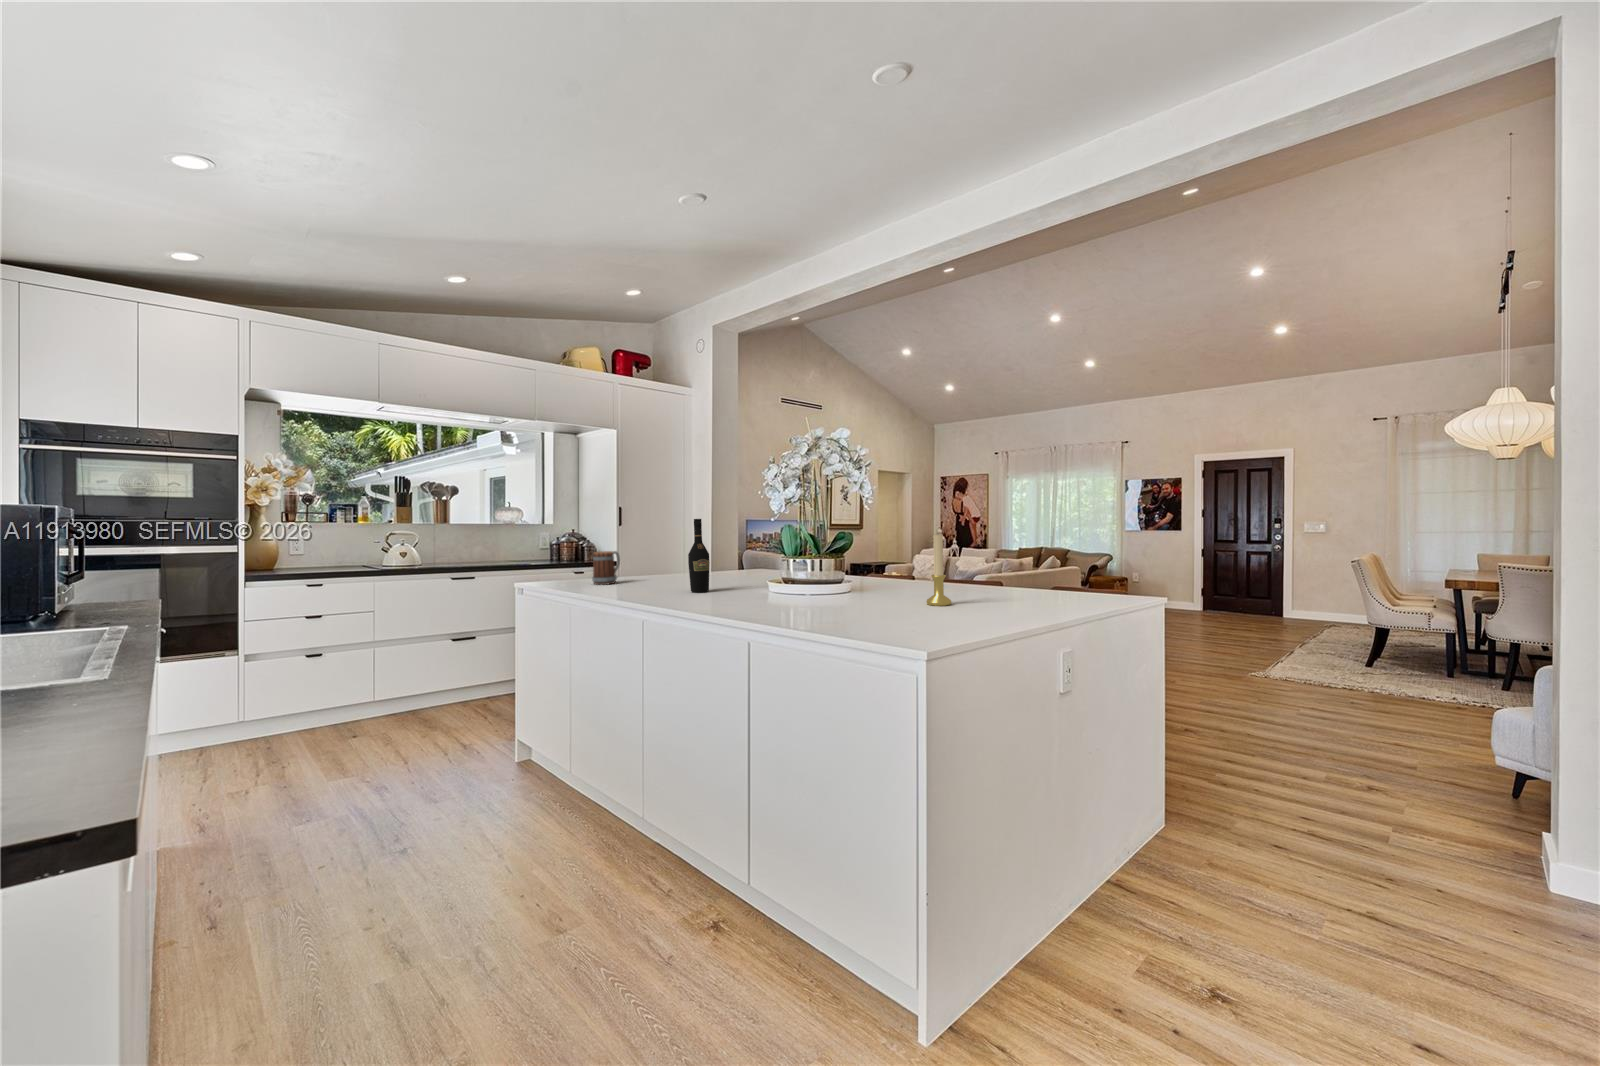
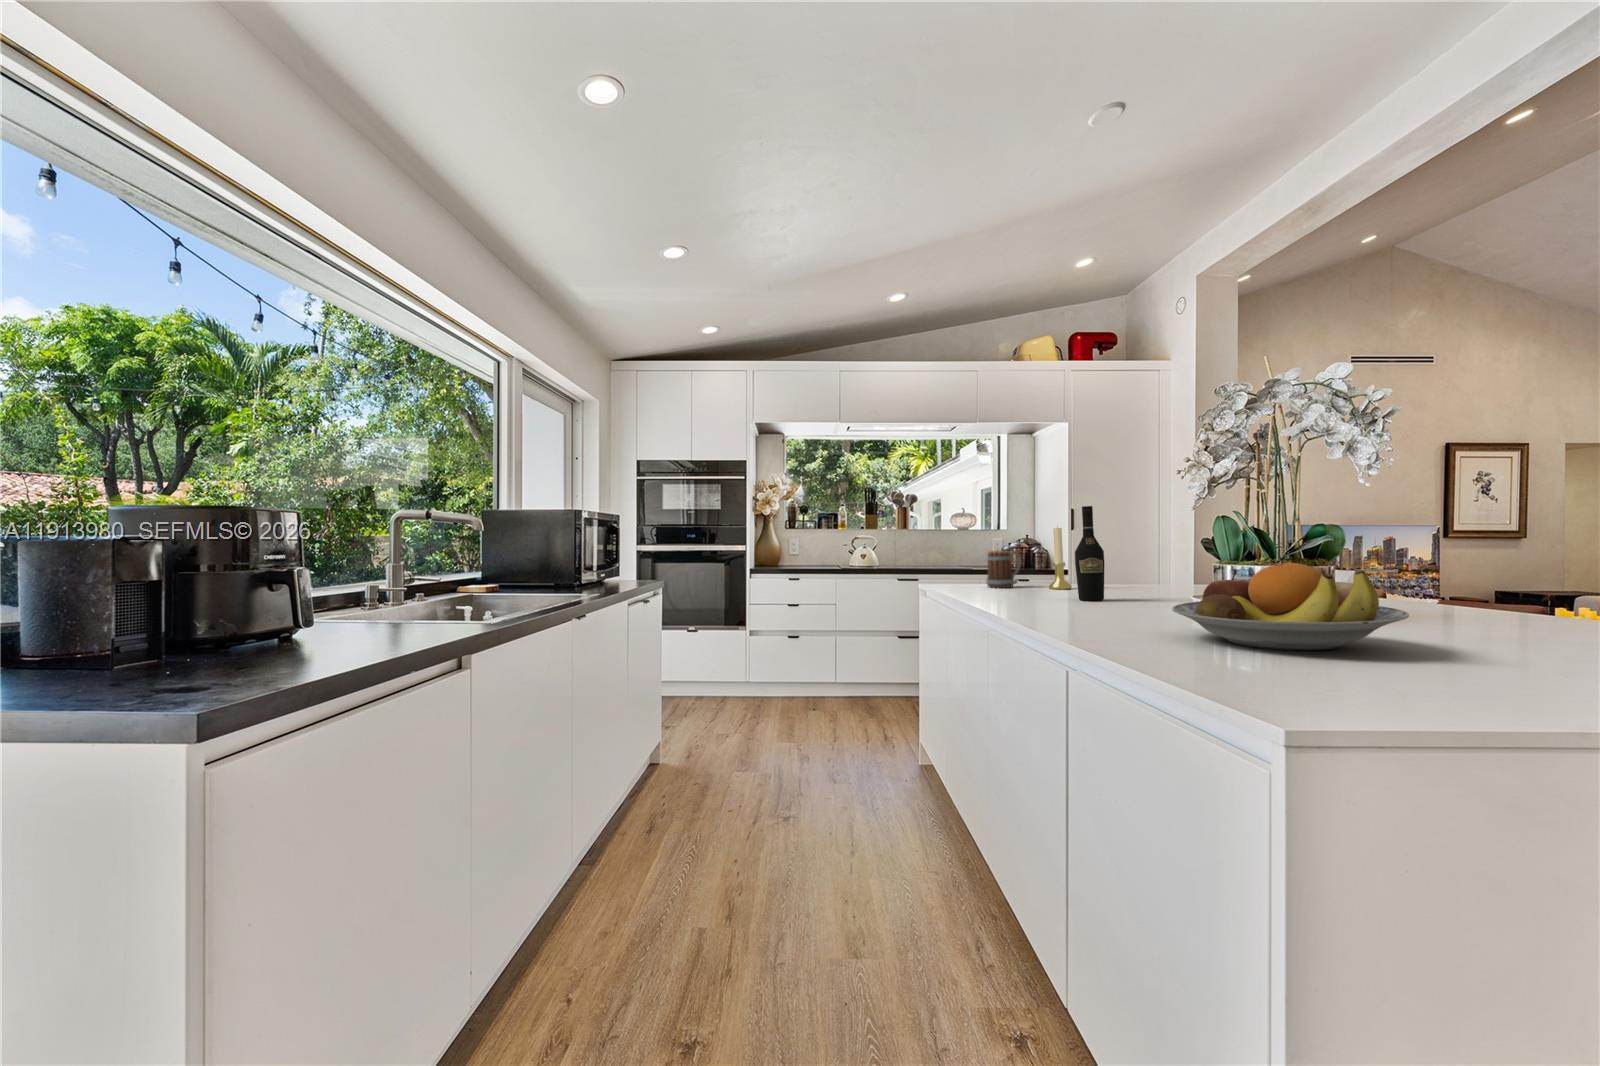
candle holder: present [926,534,952,606] -> present [1049,528,1072,589]
fruit bowl: none [801,567,915,619] -> present [1172,563,1409,650]

